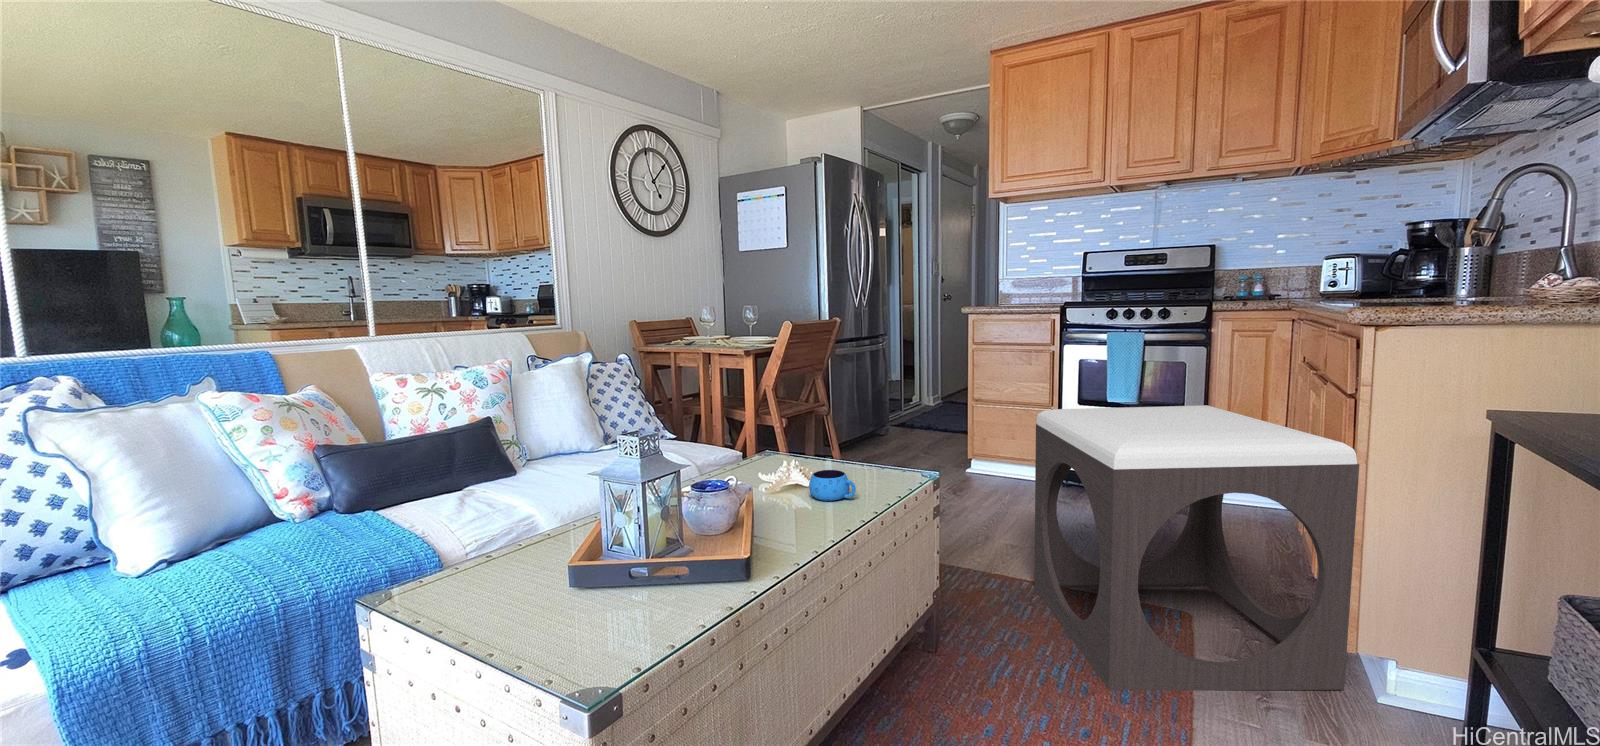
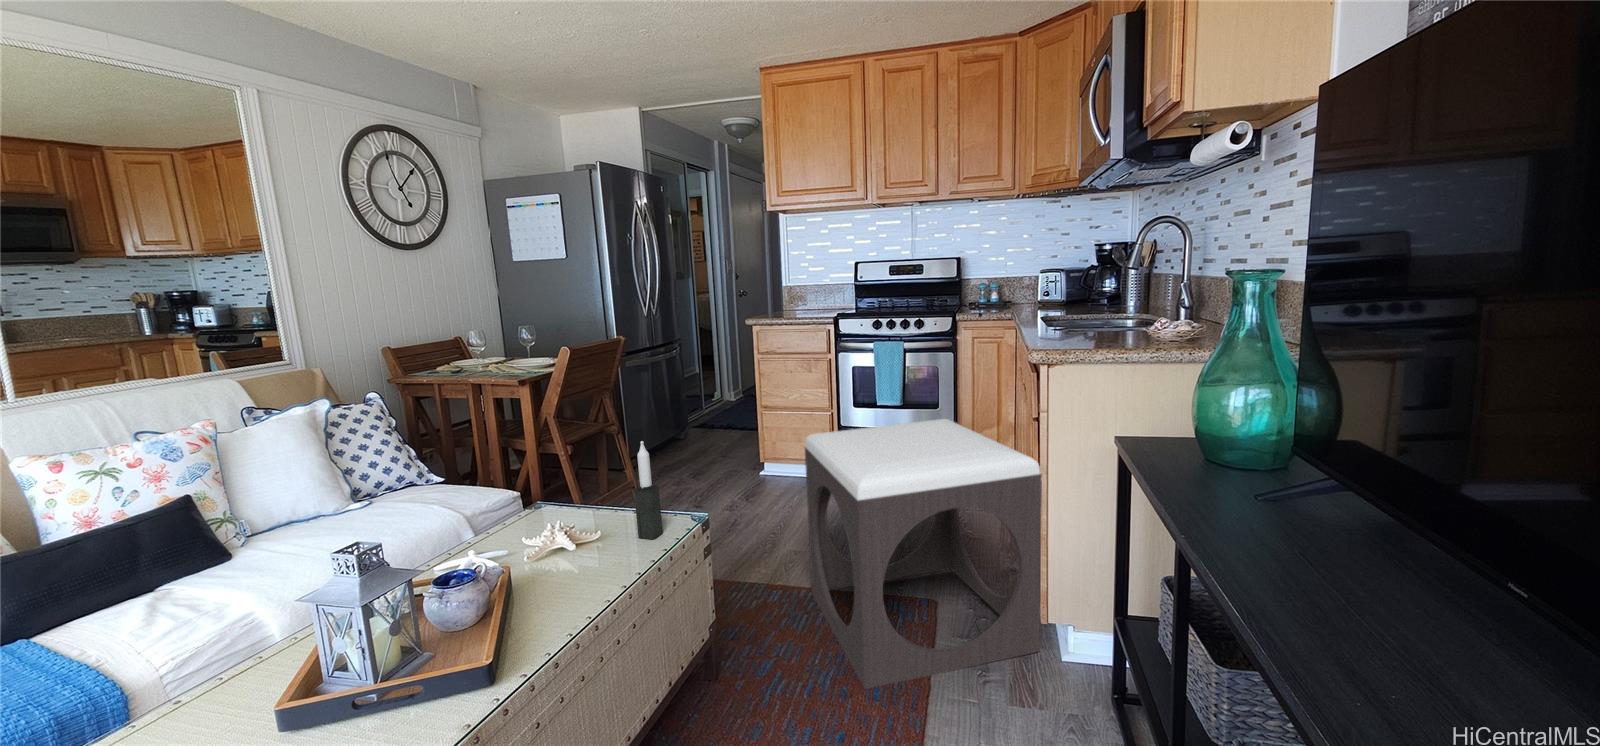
candle: none [867,386,892,488] -> present [634,441,663,539]
mug: present [809,470,856,501] -> none [574,530,622,564]

